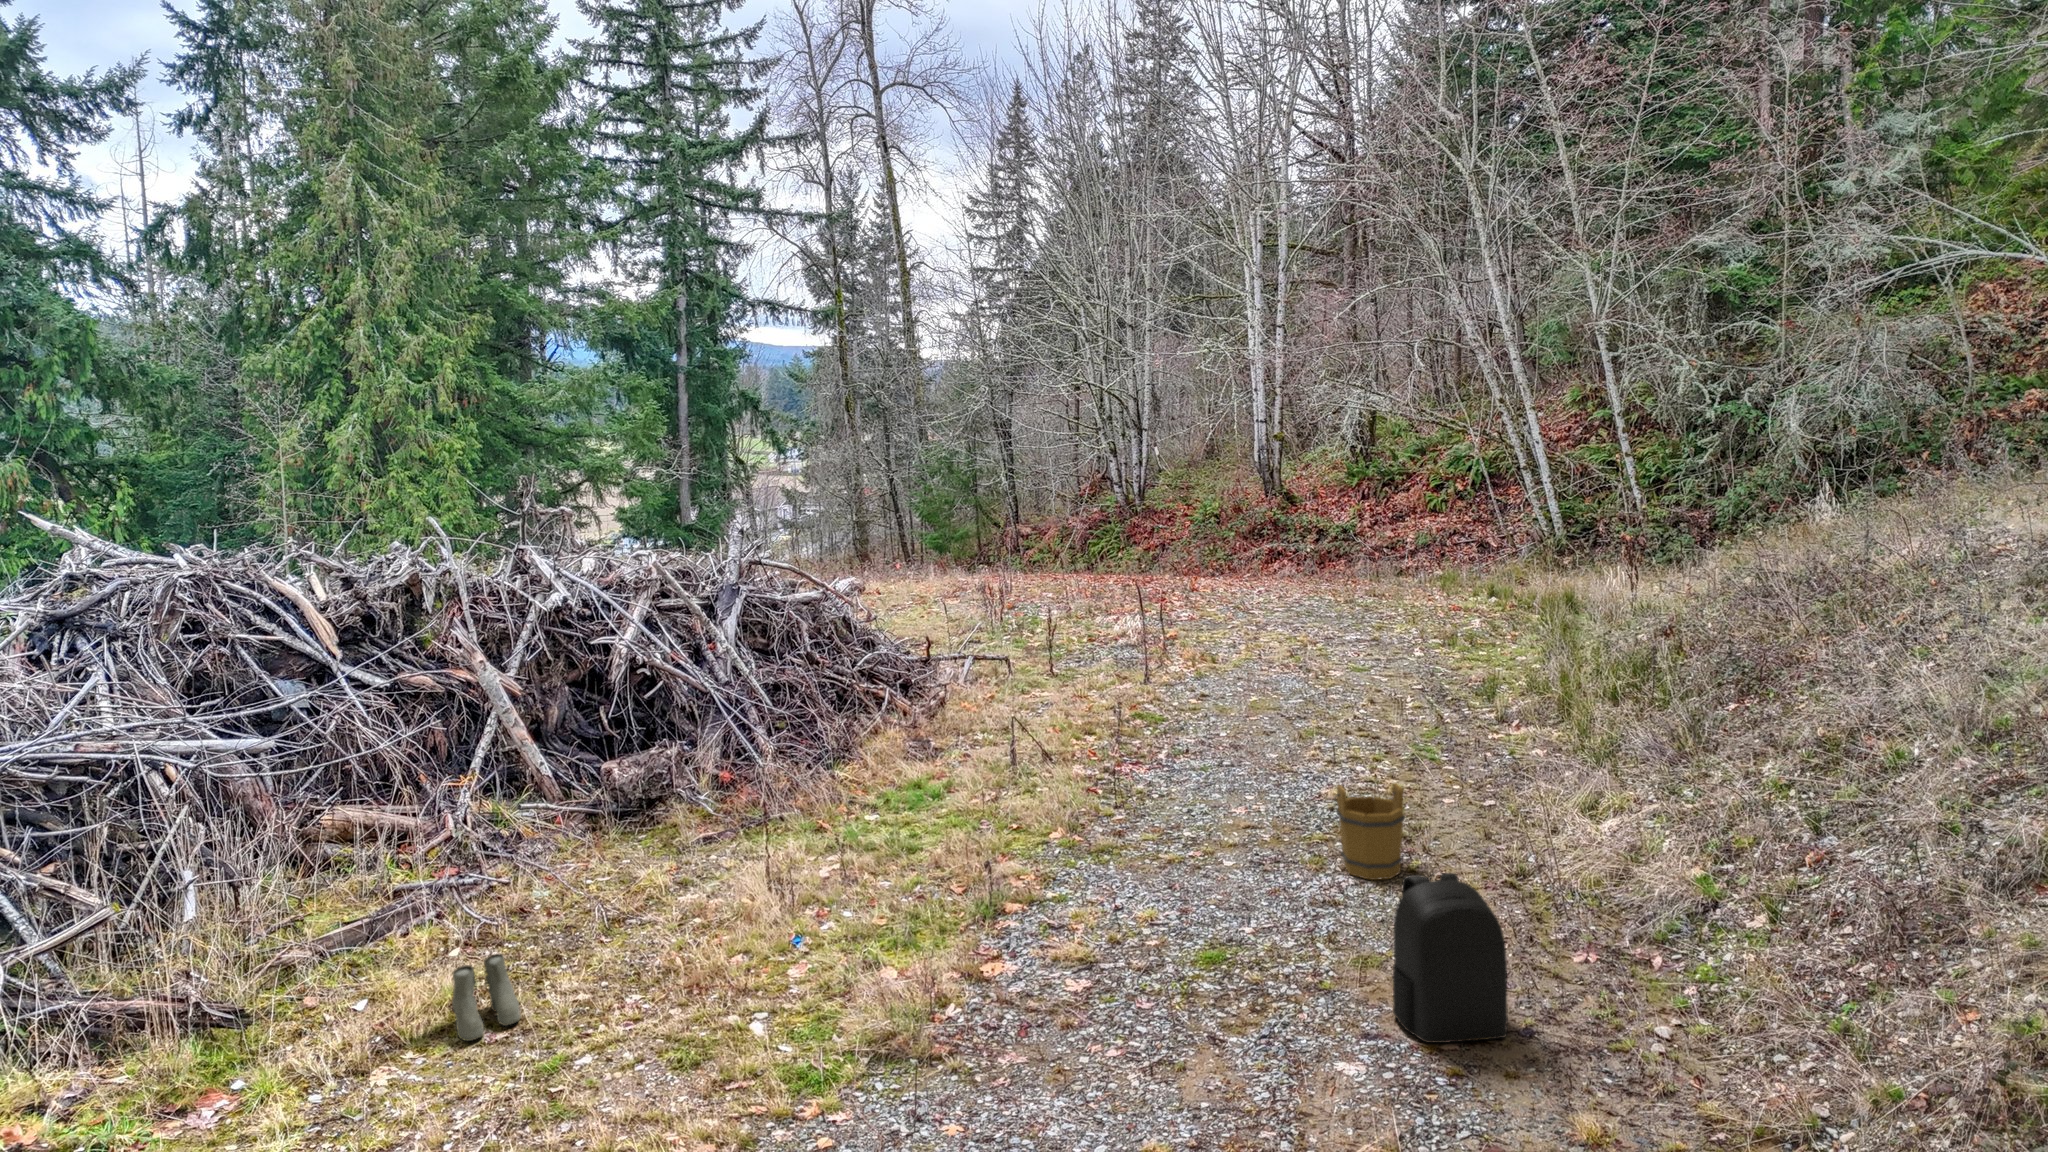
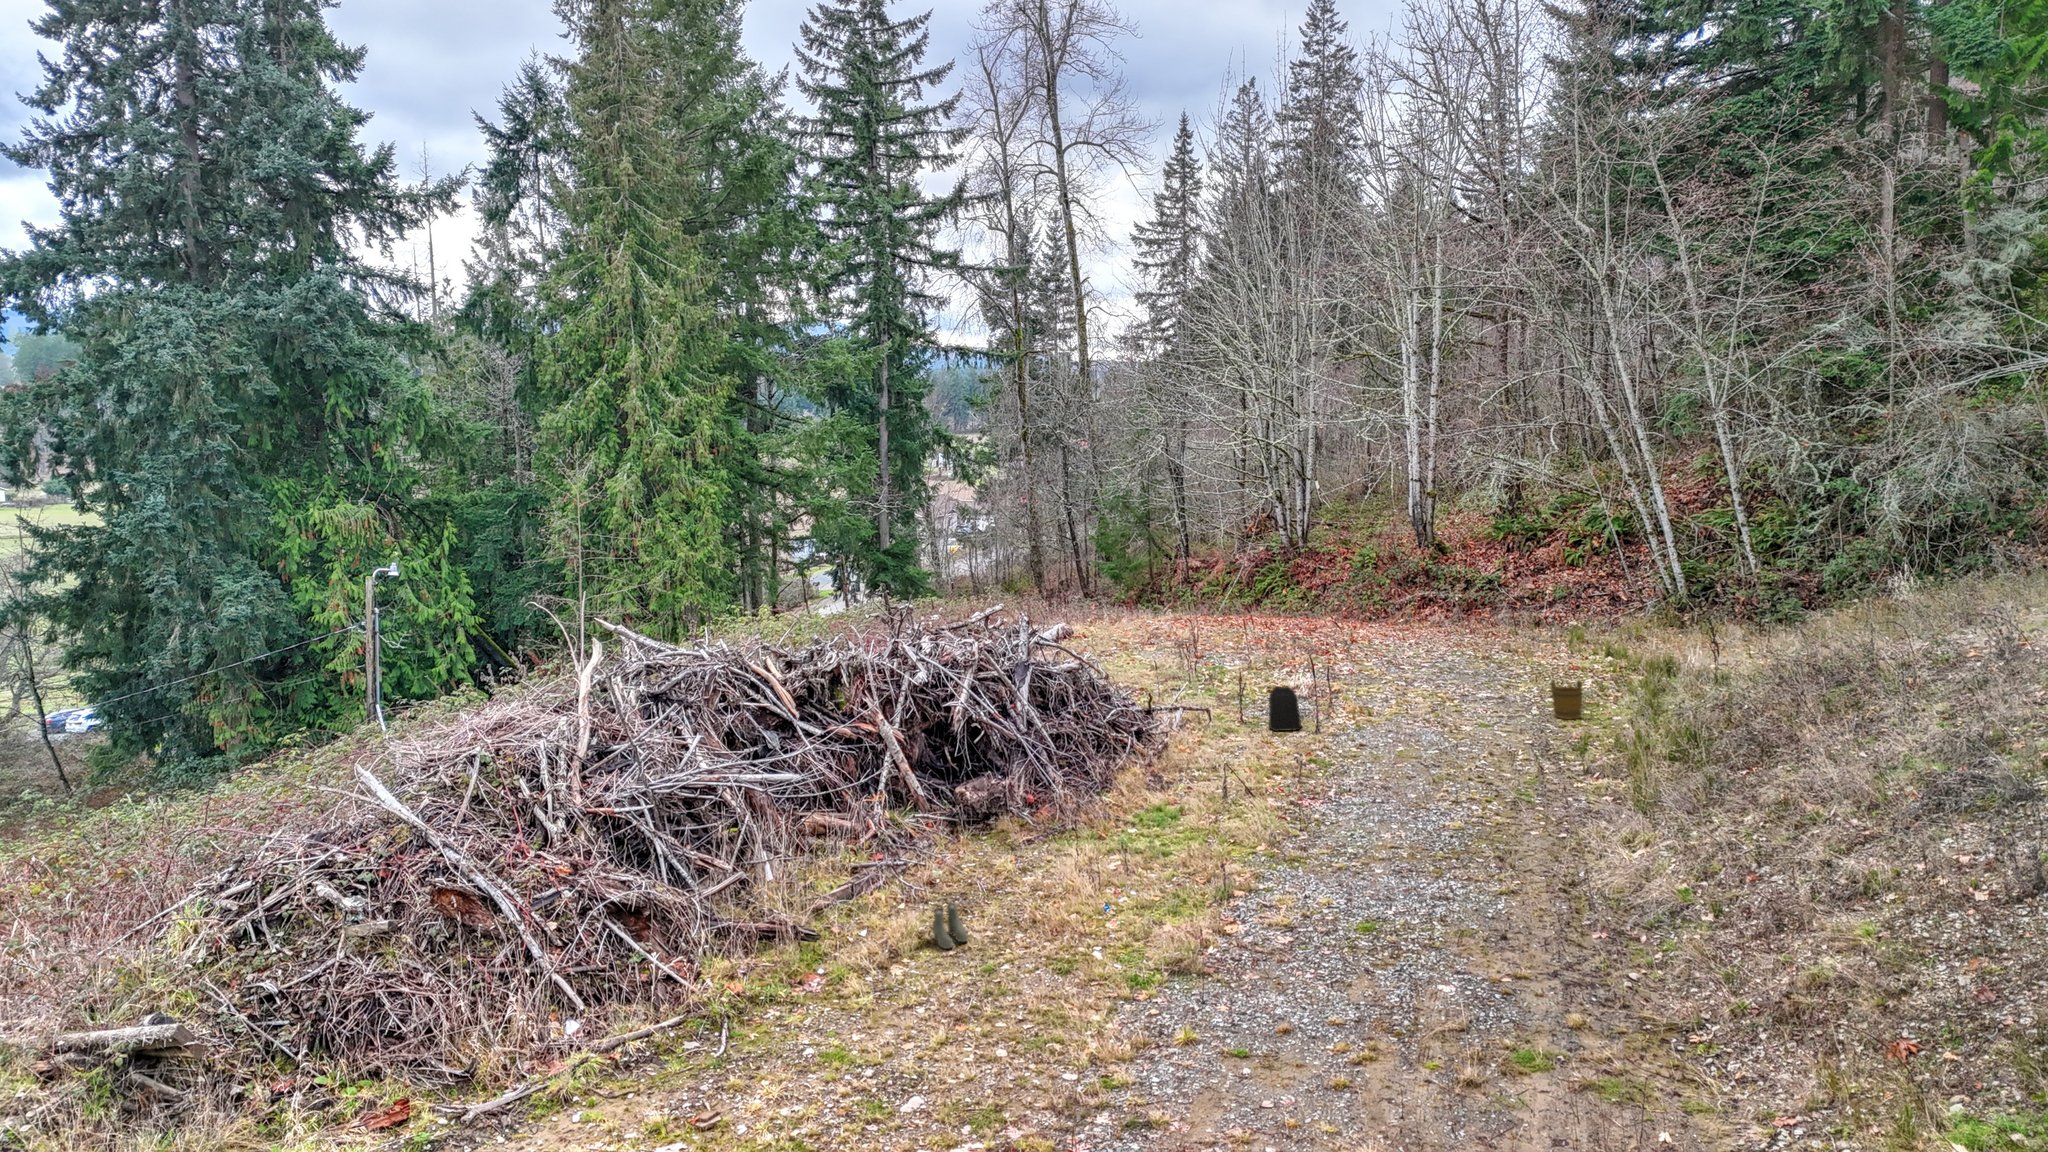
bucket: present [1334,783,1405,880] -> present [1550,680,1582,719]
backpack: present [1393,873,1508,1043] -> present [1269,686,1301,731]

